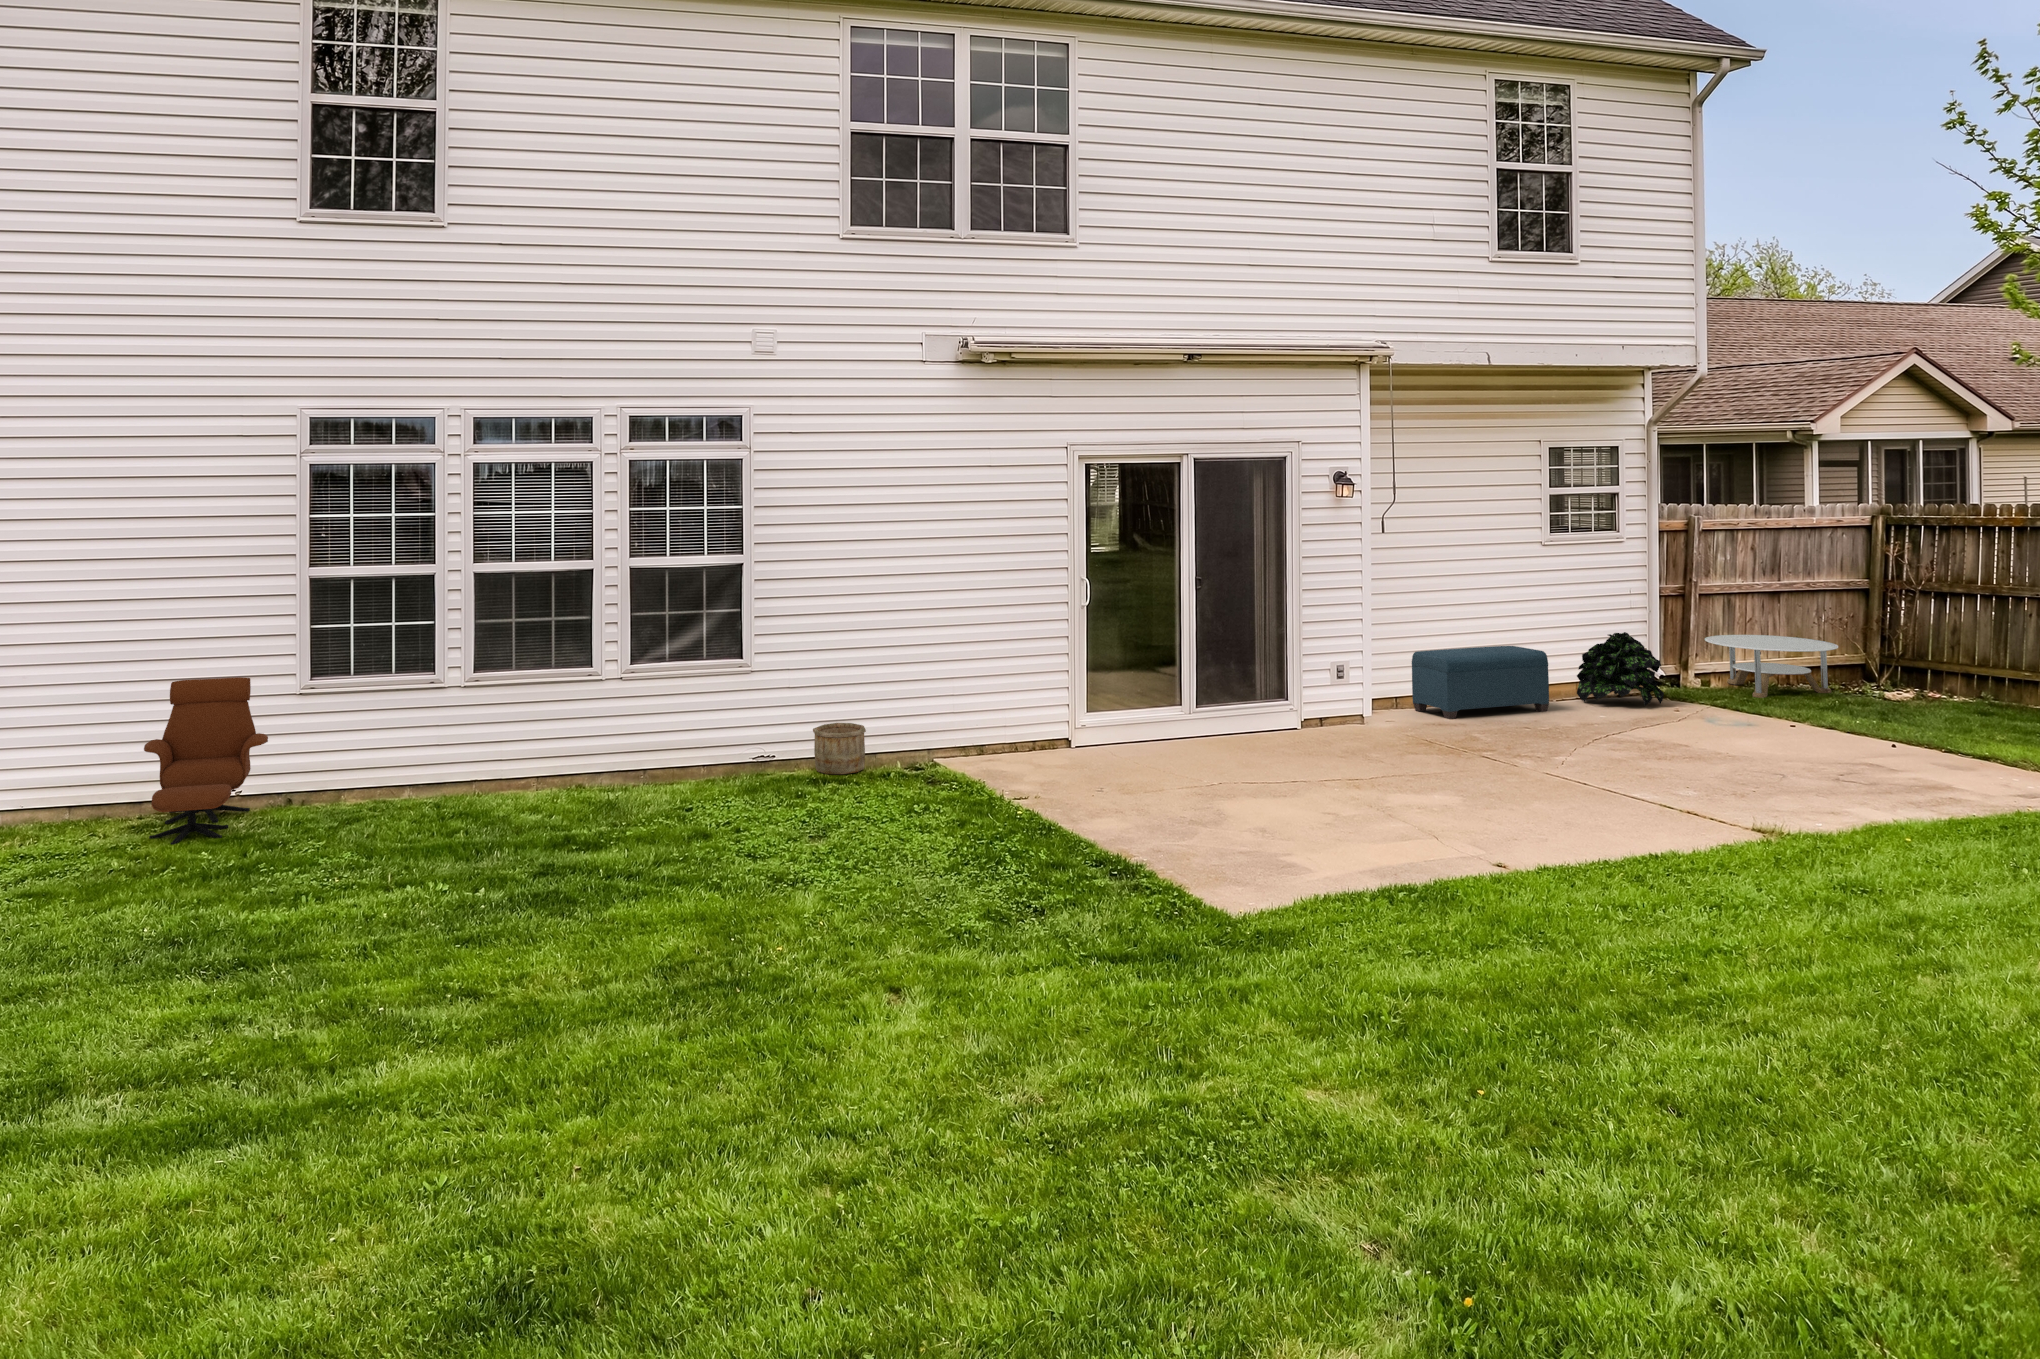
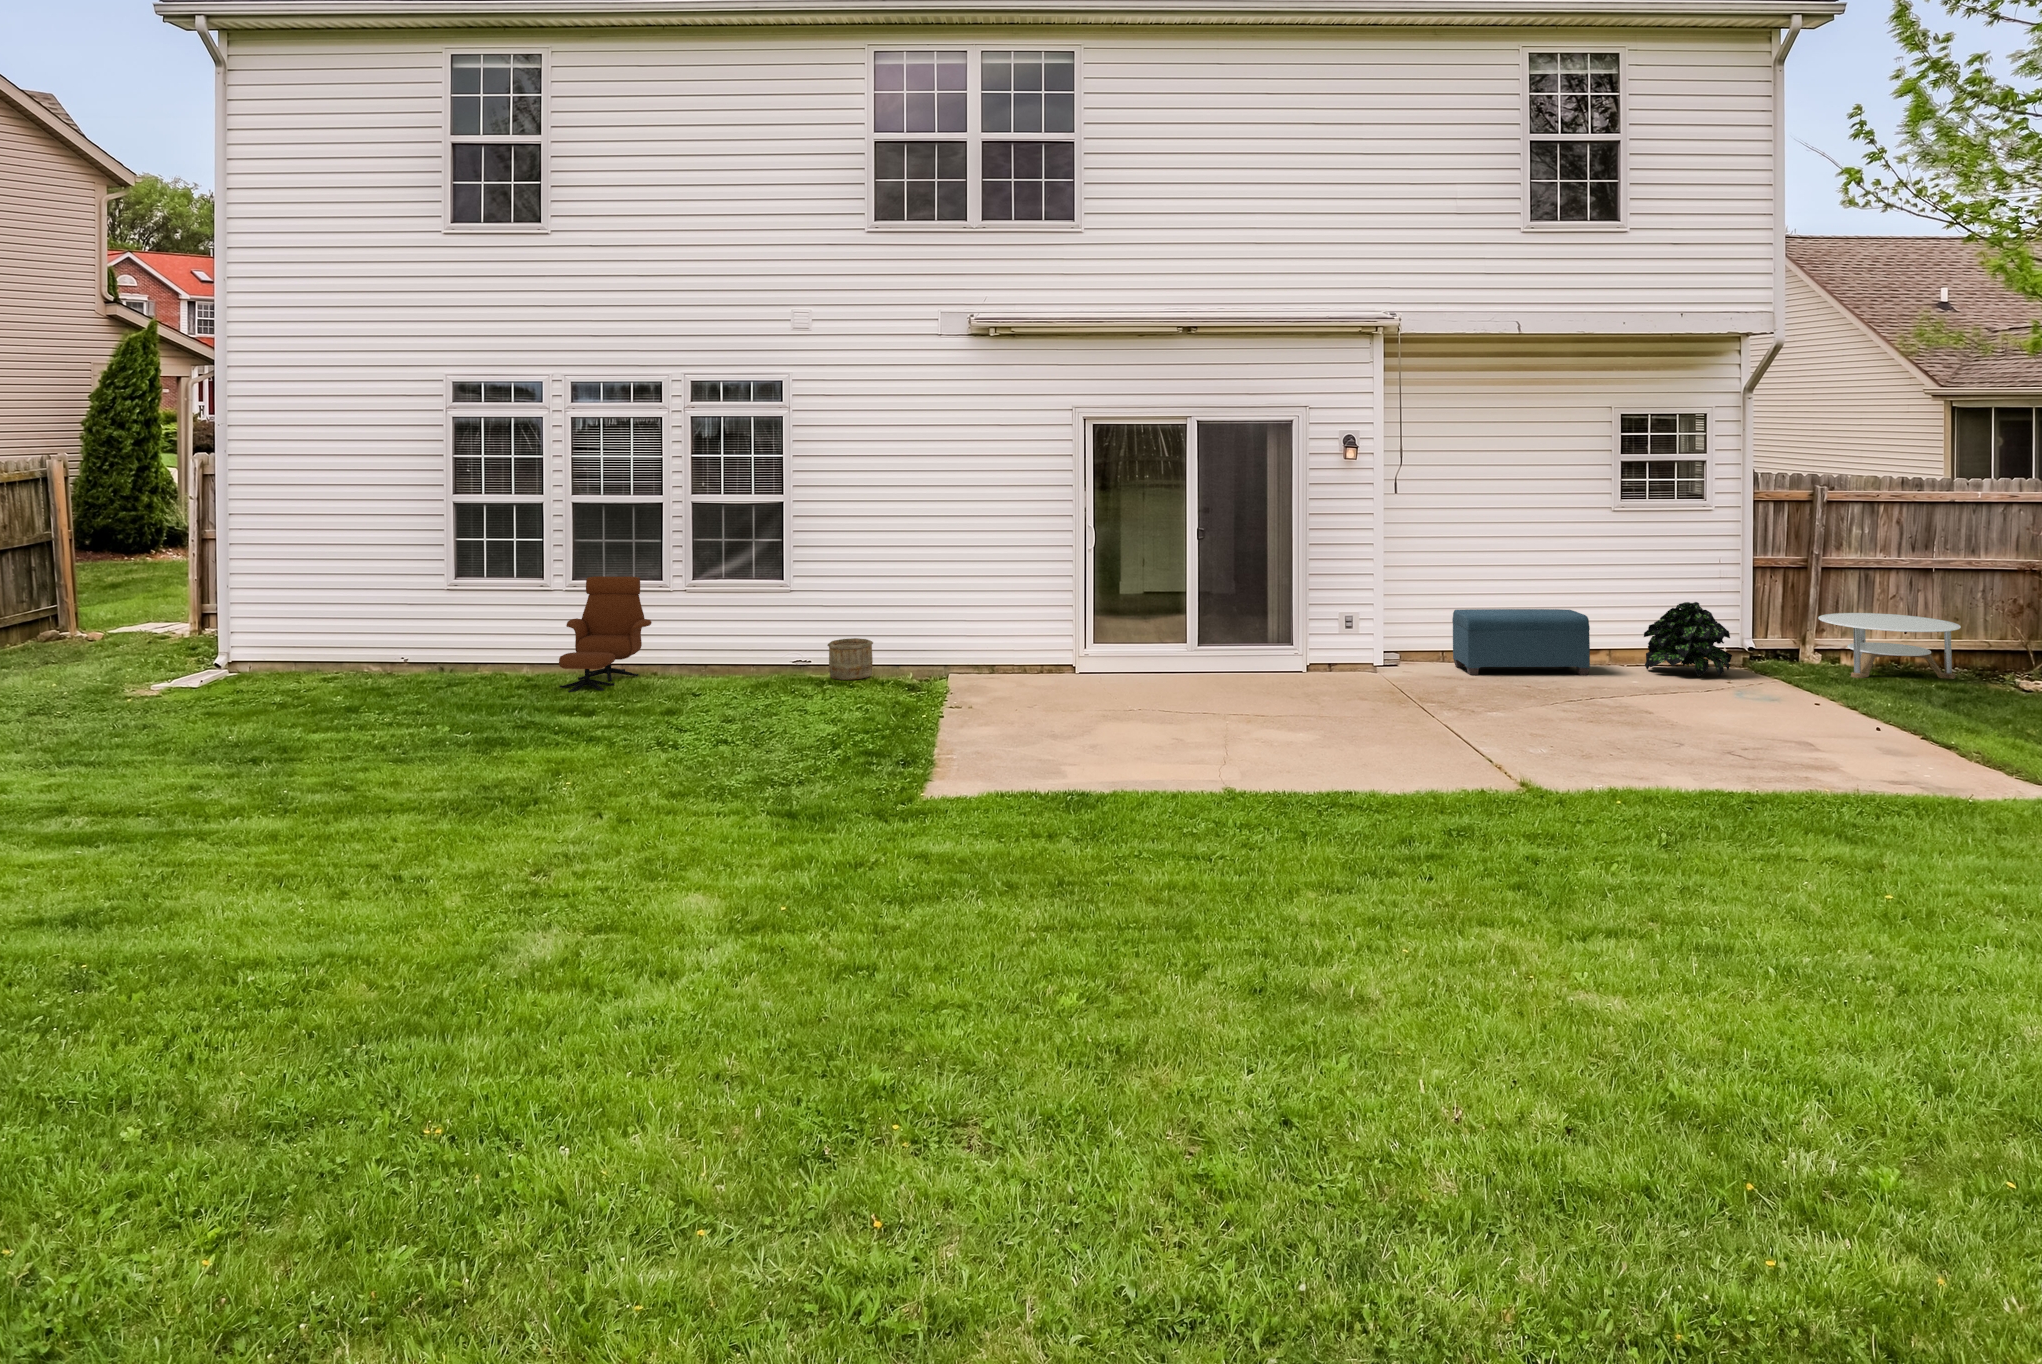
lounge chair: present [144,677,268,845] -> present [559,576,652,692]

